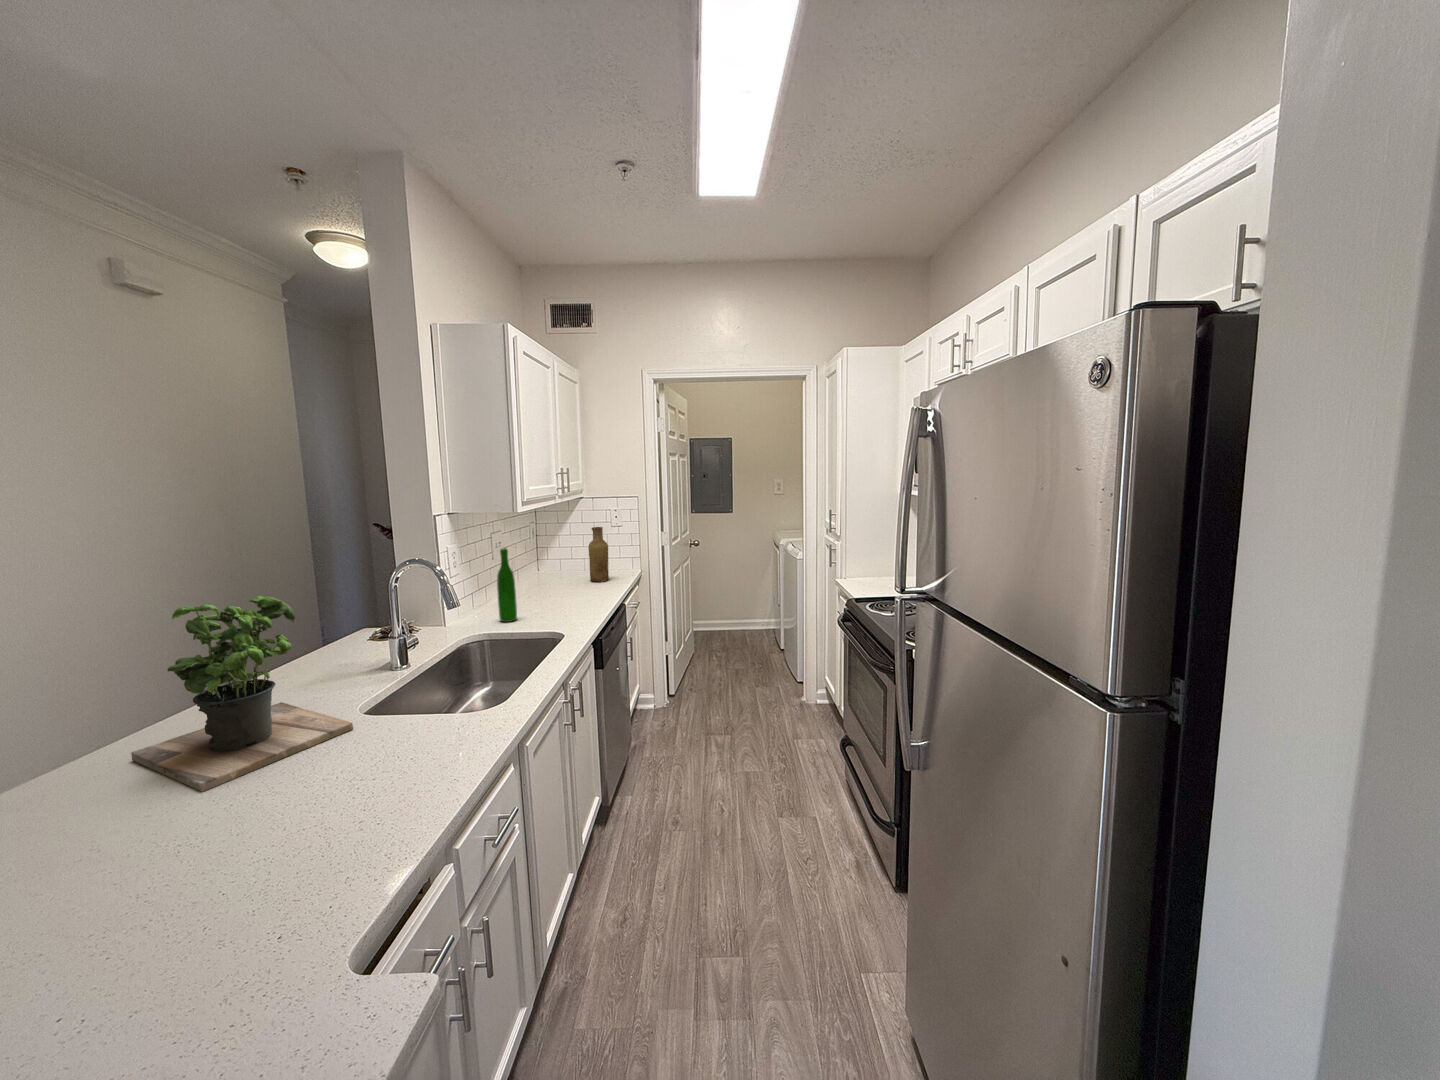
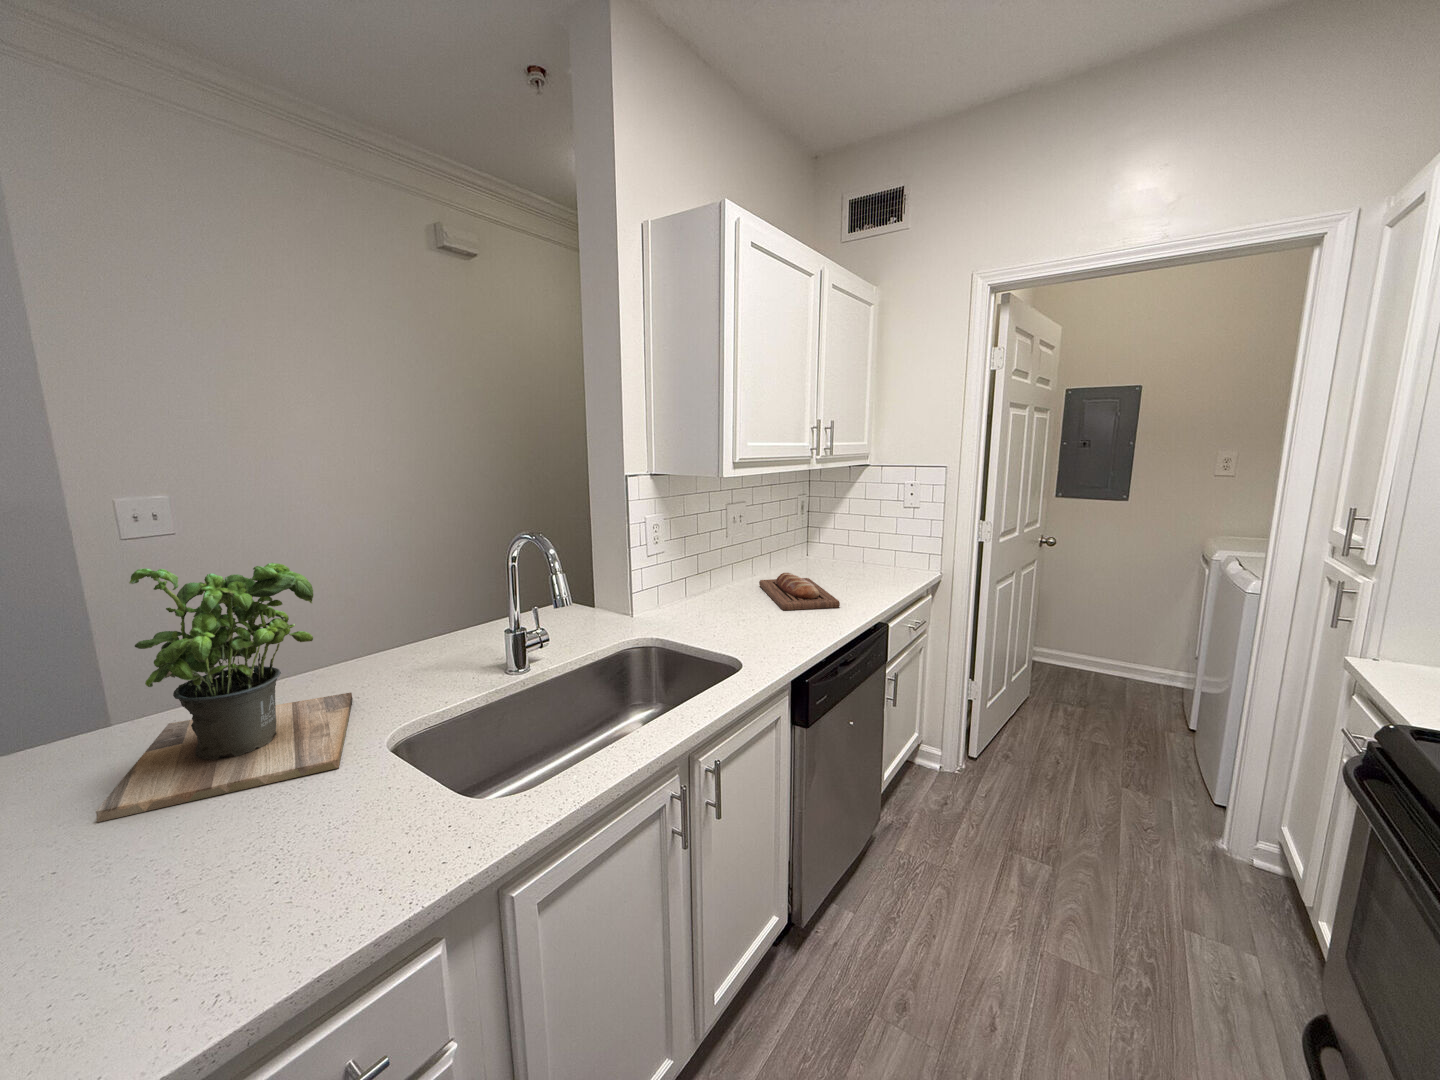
vase: present [588,527,609,582] -> none [858,506,887,584]
wine bottle: present [497,548,517,622] -> none [692,526,715,626]
bread loaf: none [522,581,594,605] -> present [759,573,840,610]

